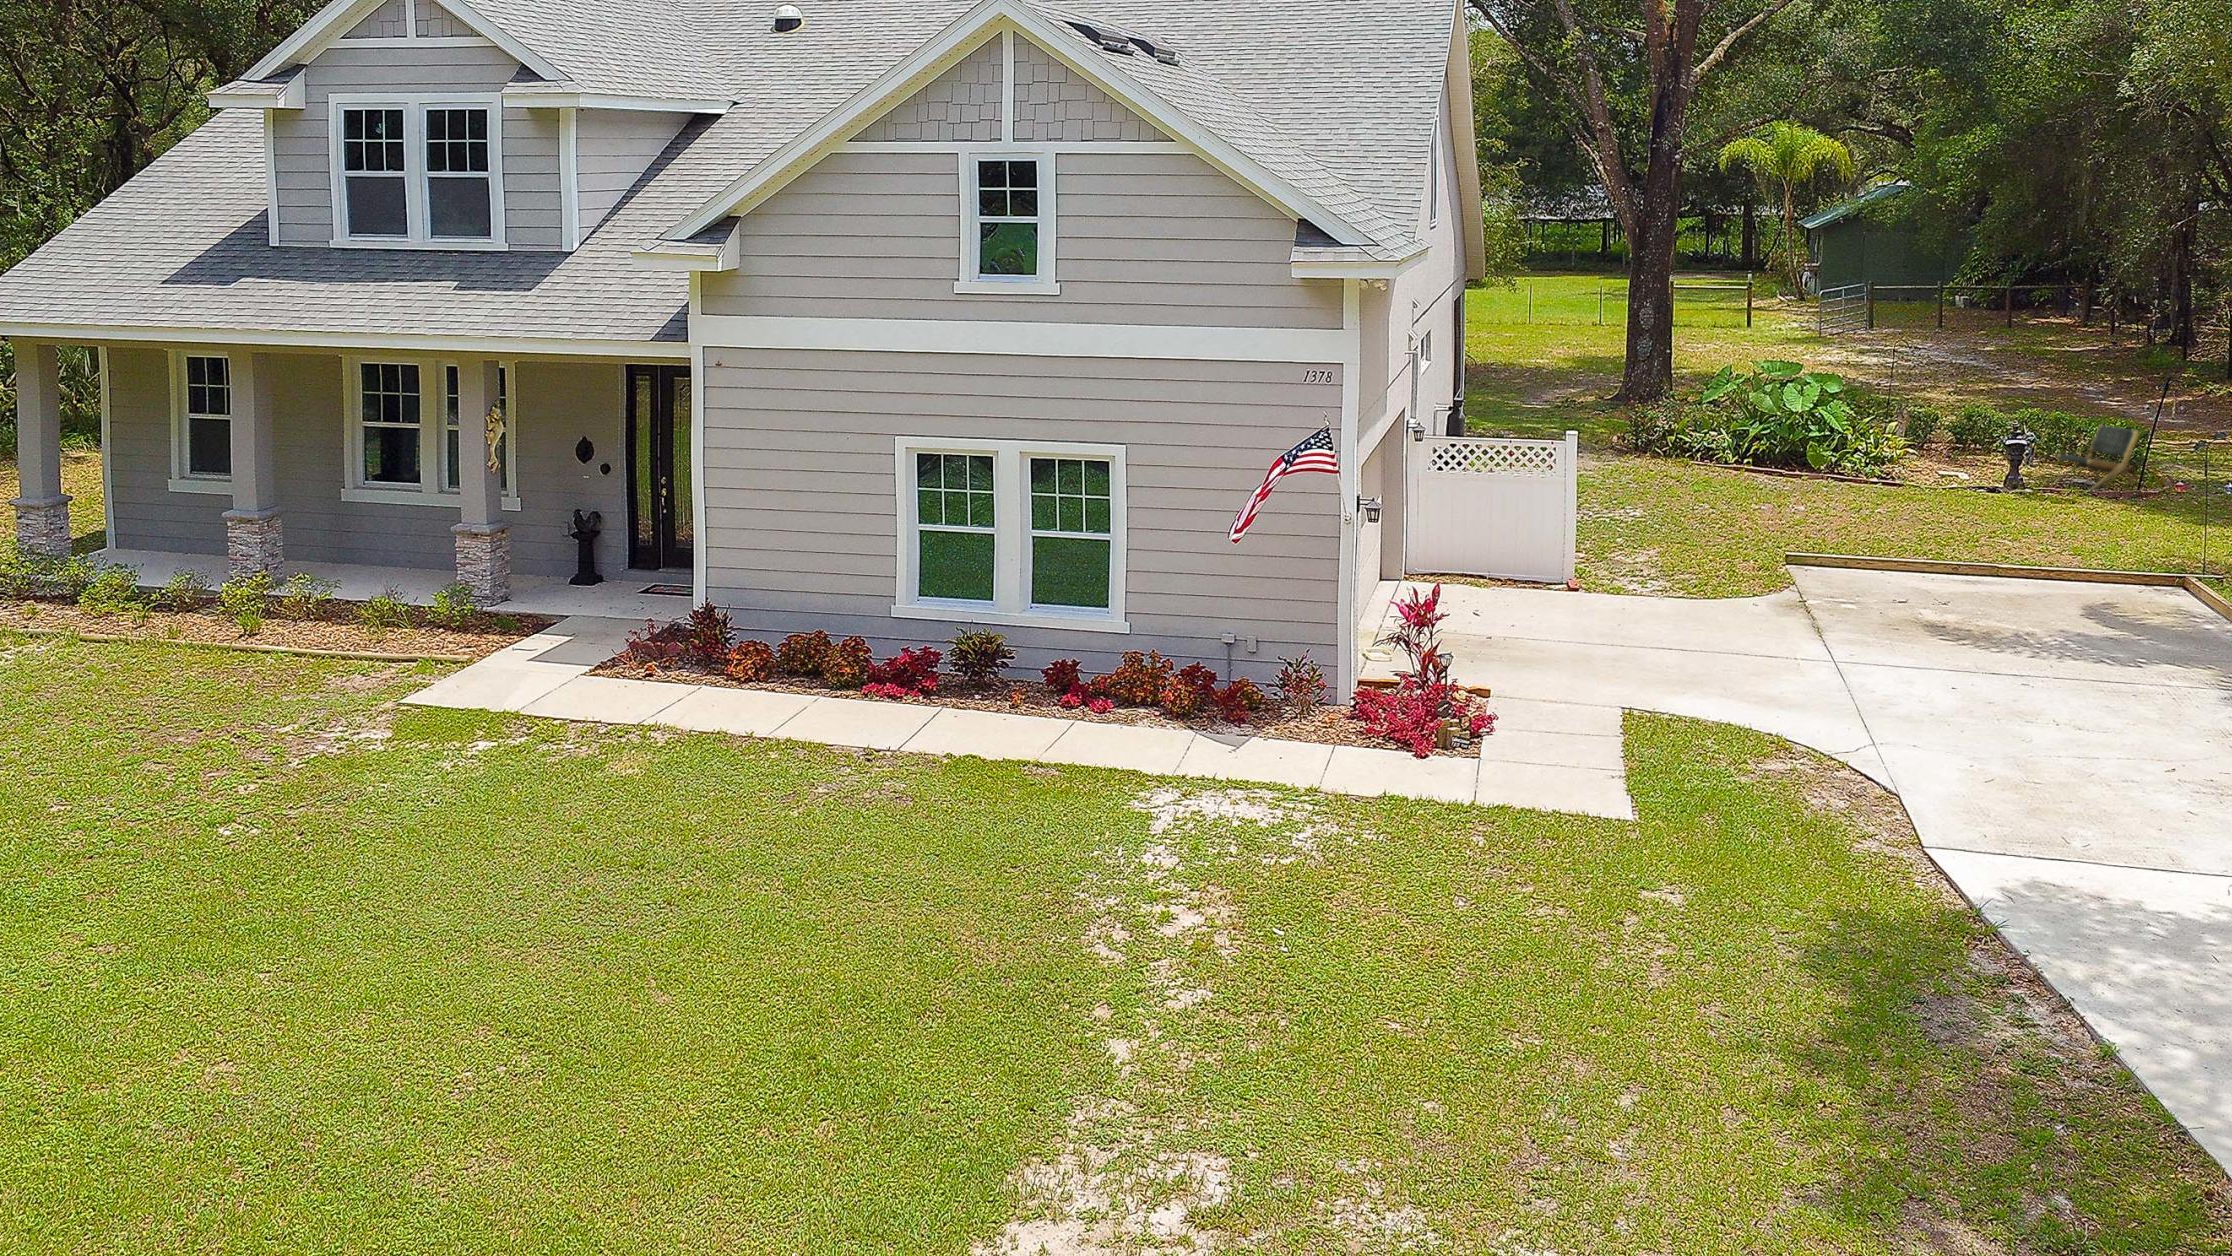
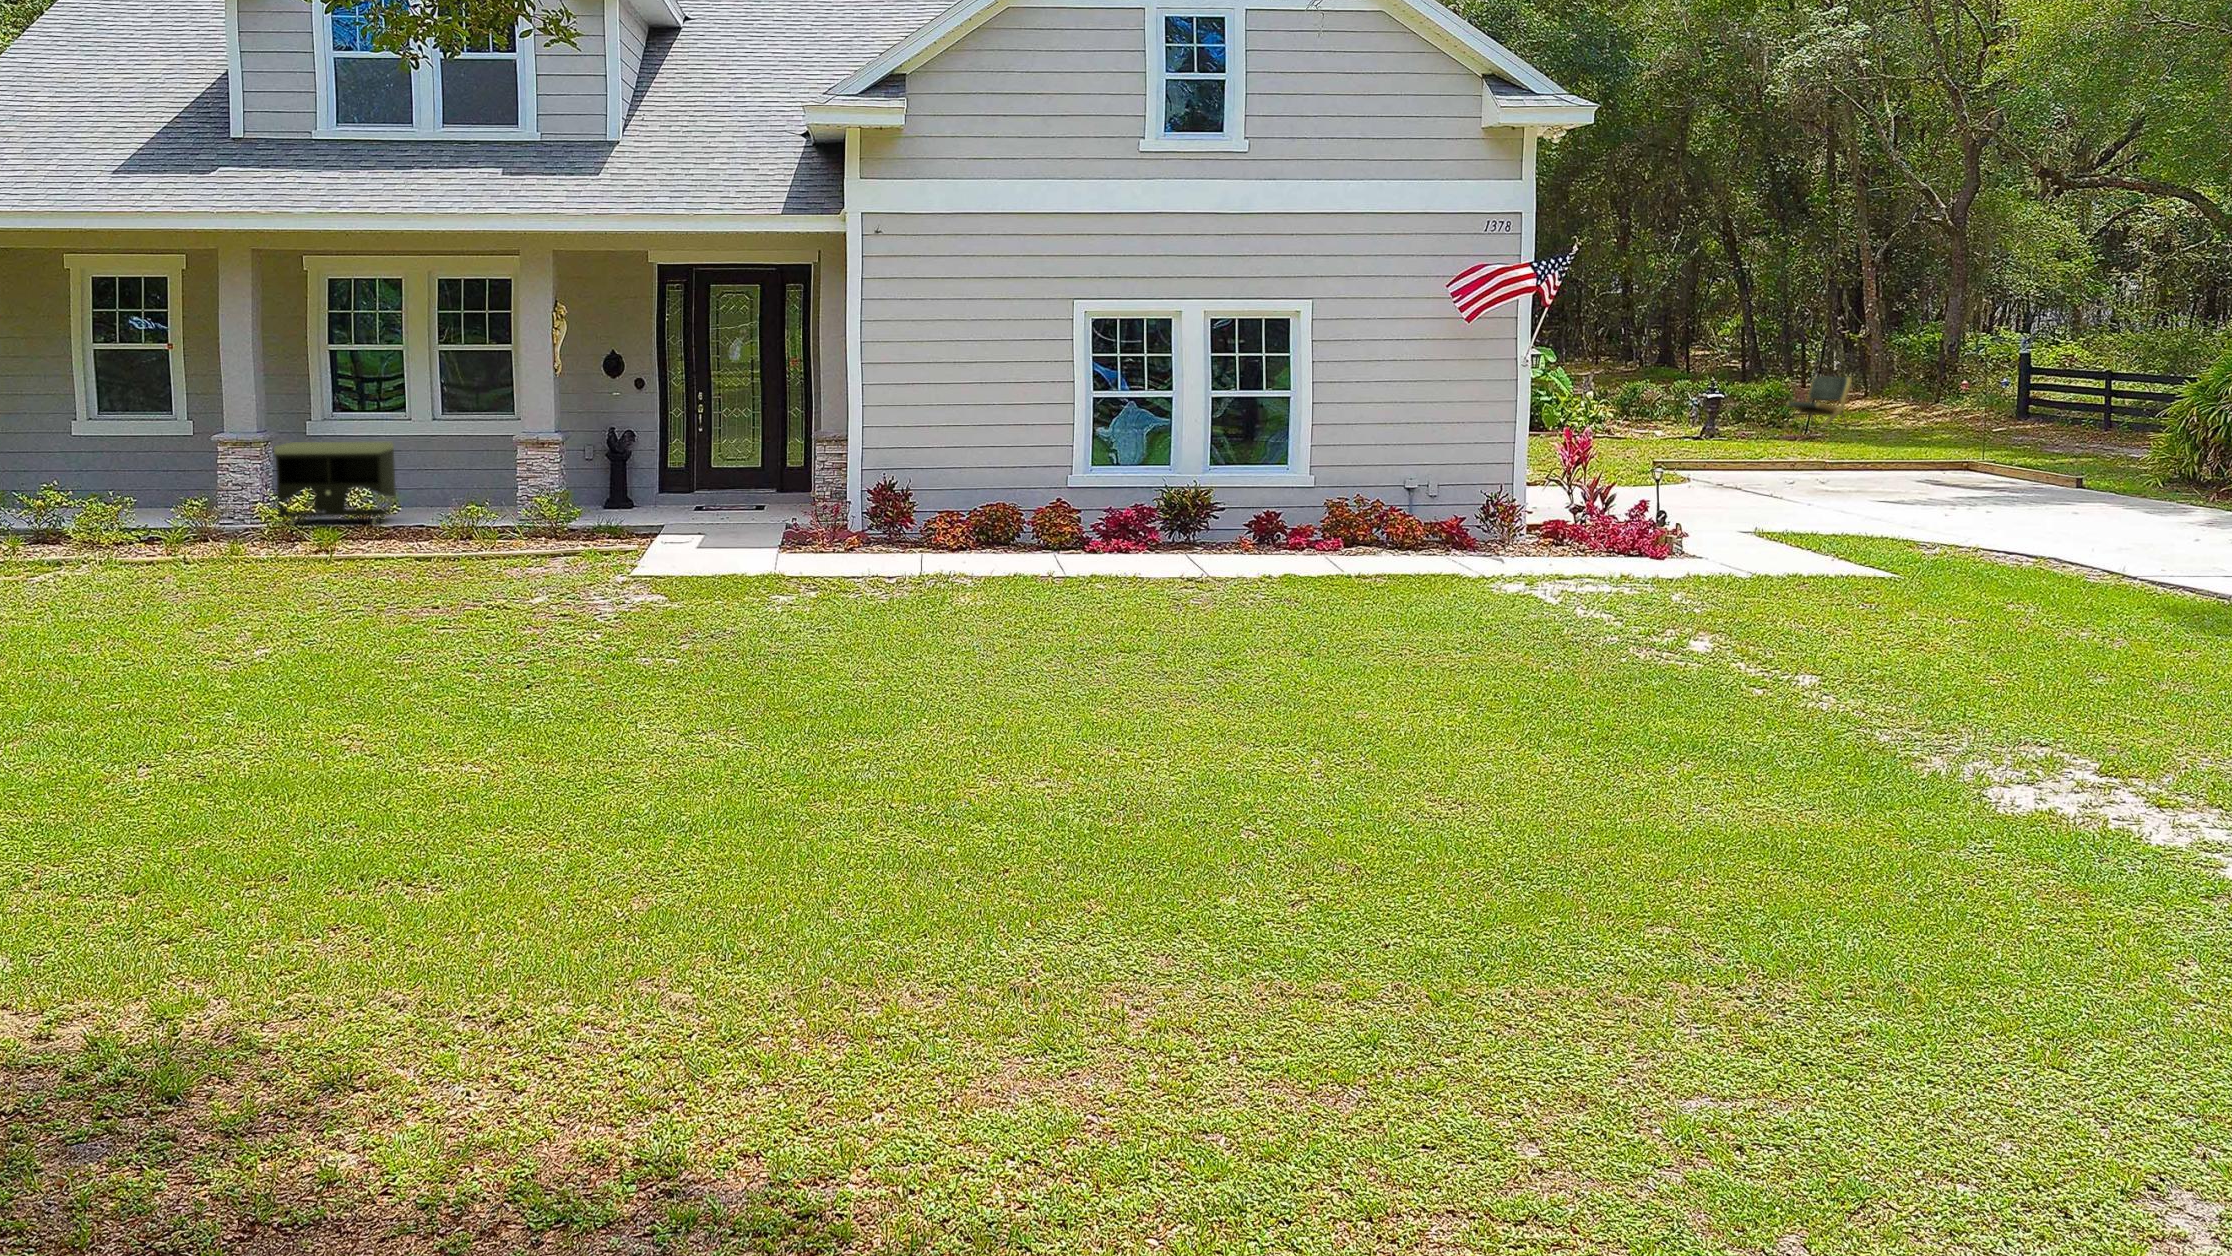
storage bench: none [291,507,404,587] -> present [274,442,396,524]

